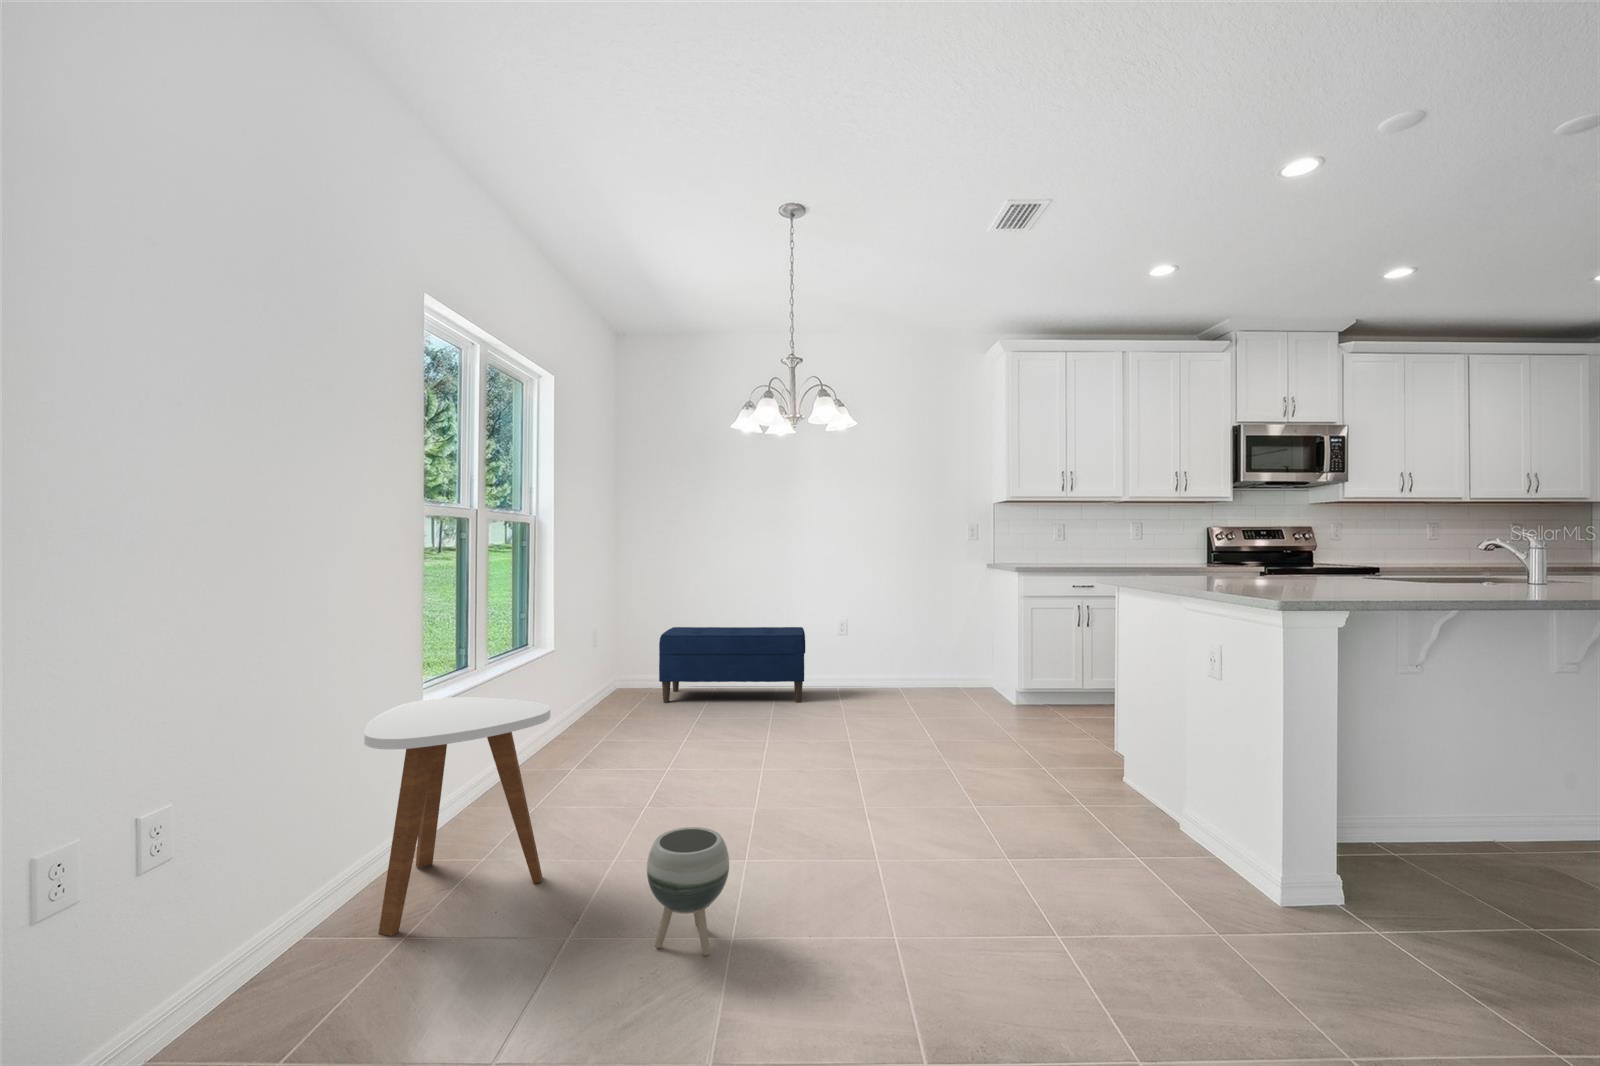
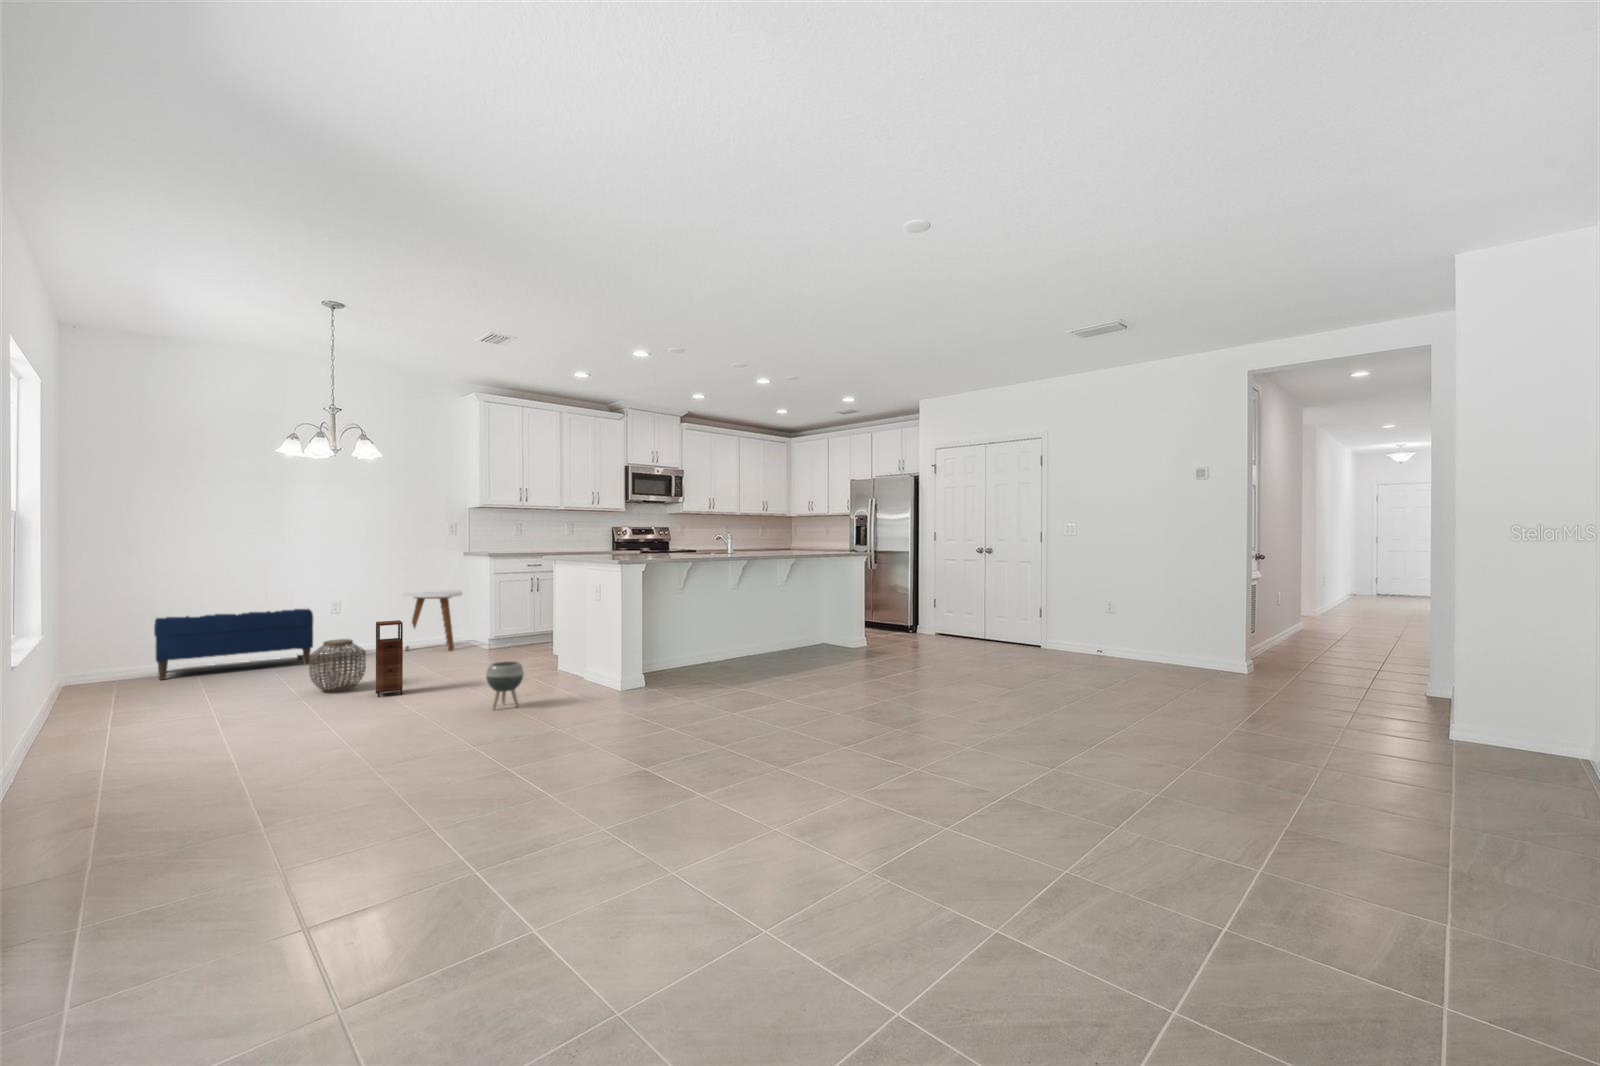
storage cabinet: none [835,672,869,793] -> present [376,620,403,697]
woven basket: none [766,688,833,766] -> present [309,639,366,692]
side table: present [364,697,550,936] -> present [403,590,463,651]
planter: present [647,827,729,955] -> present [486,661,524,709]

